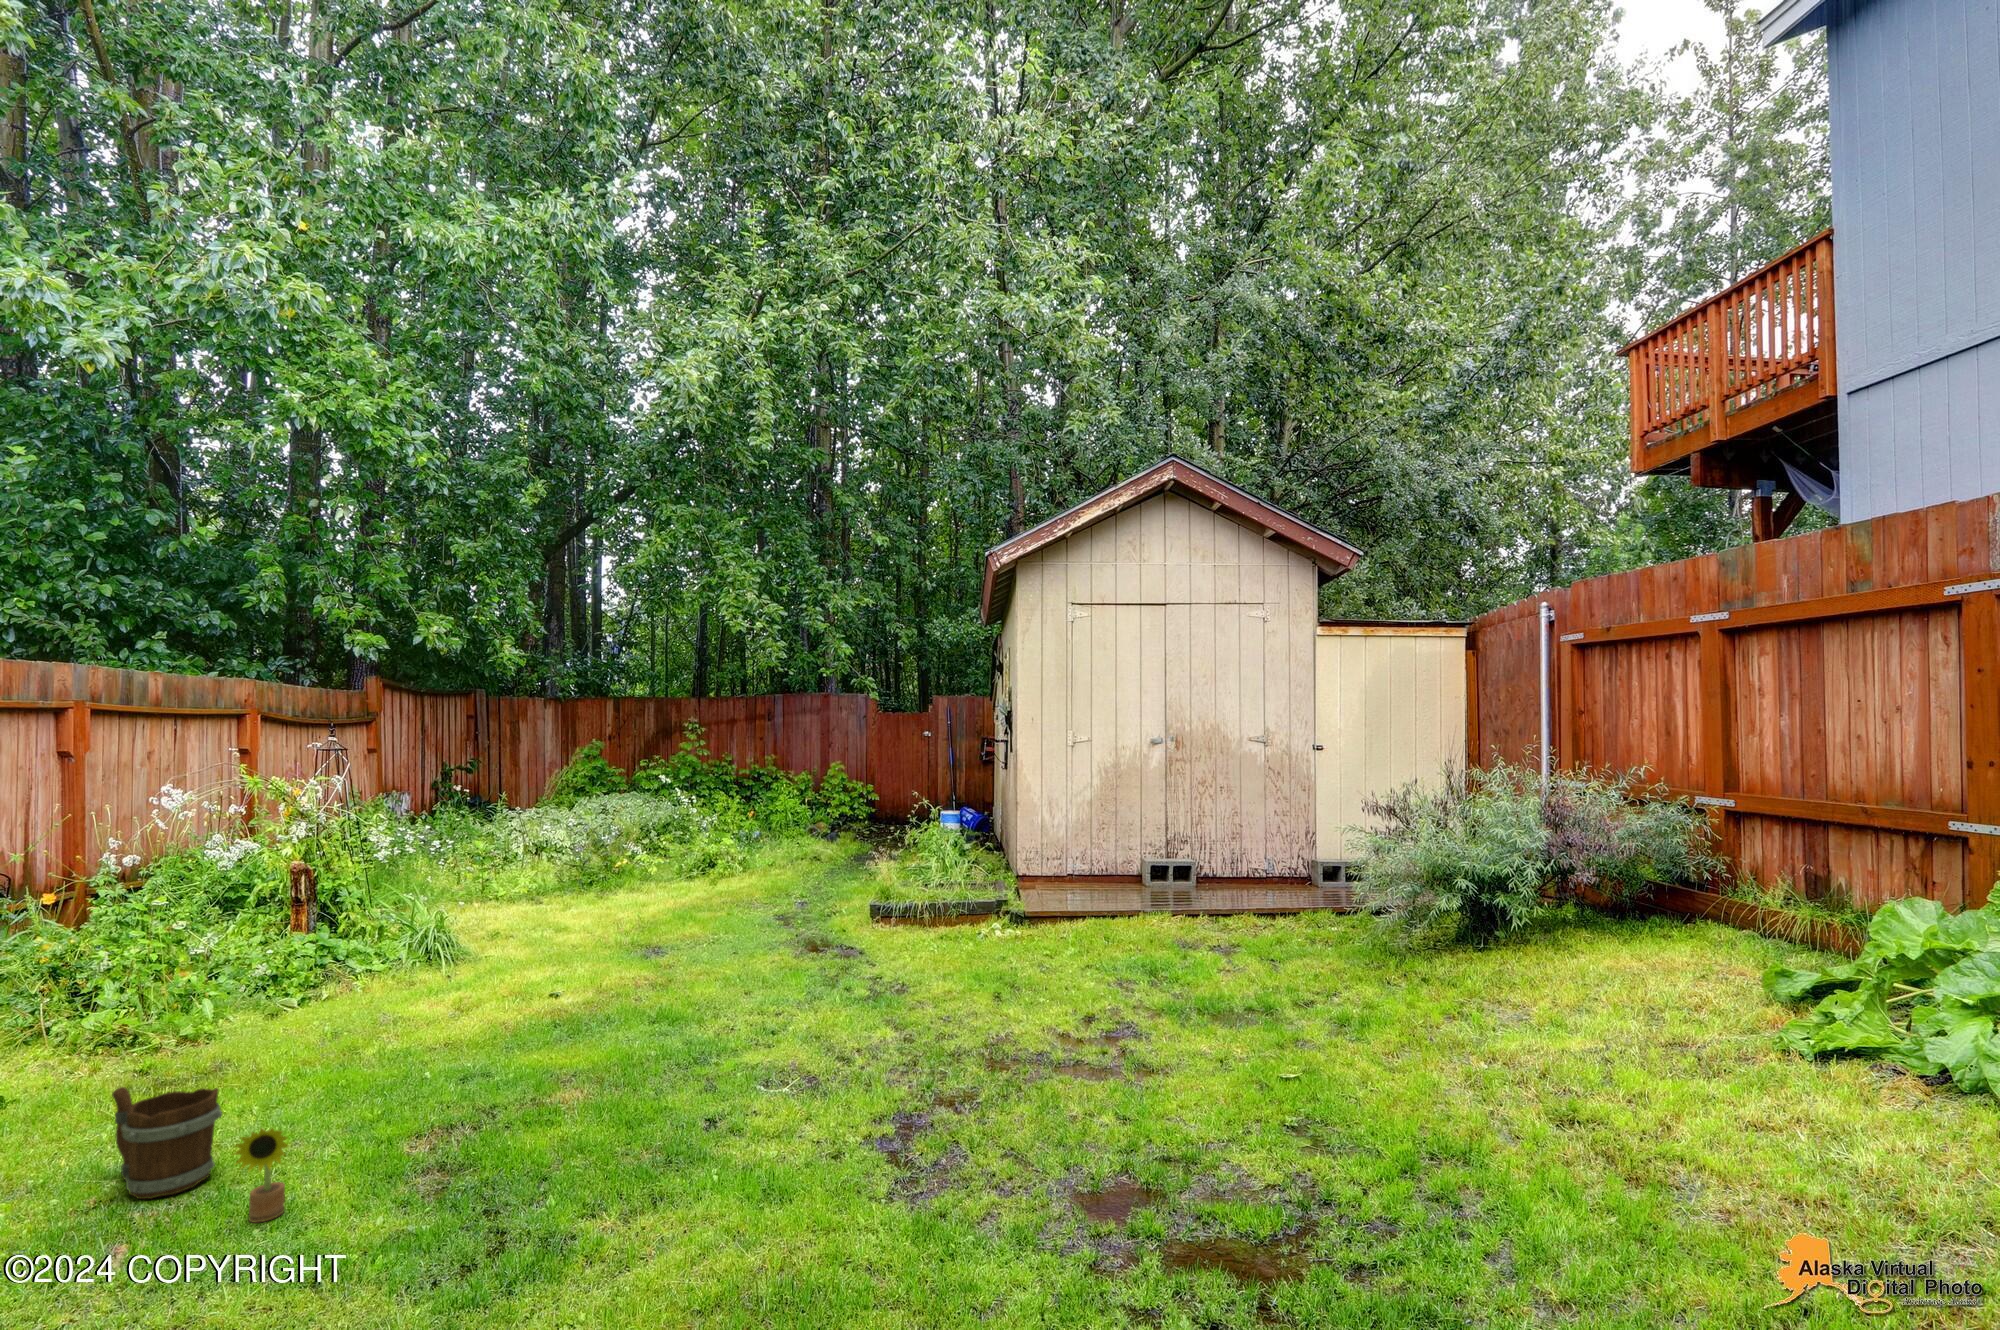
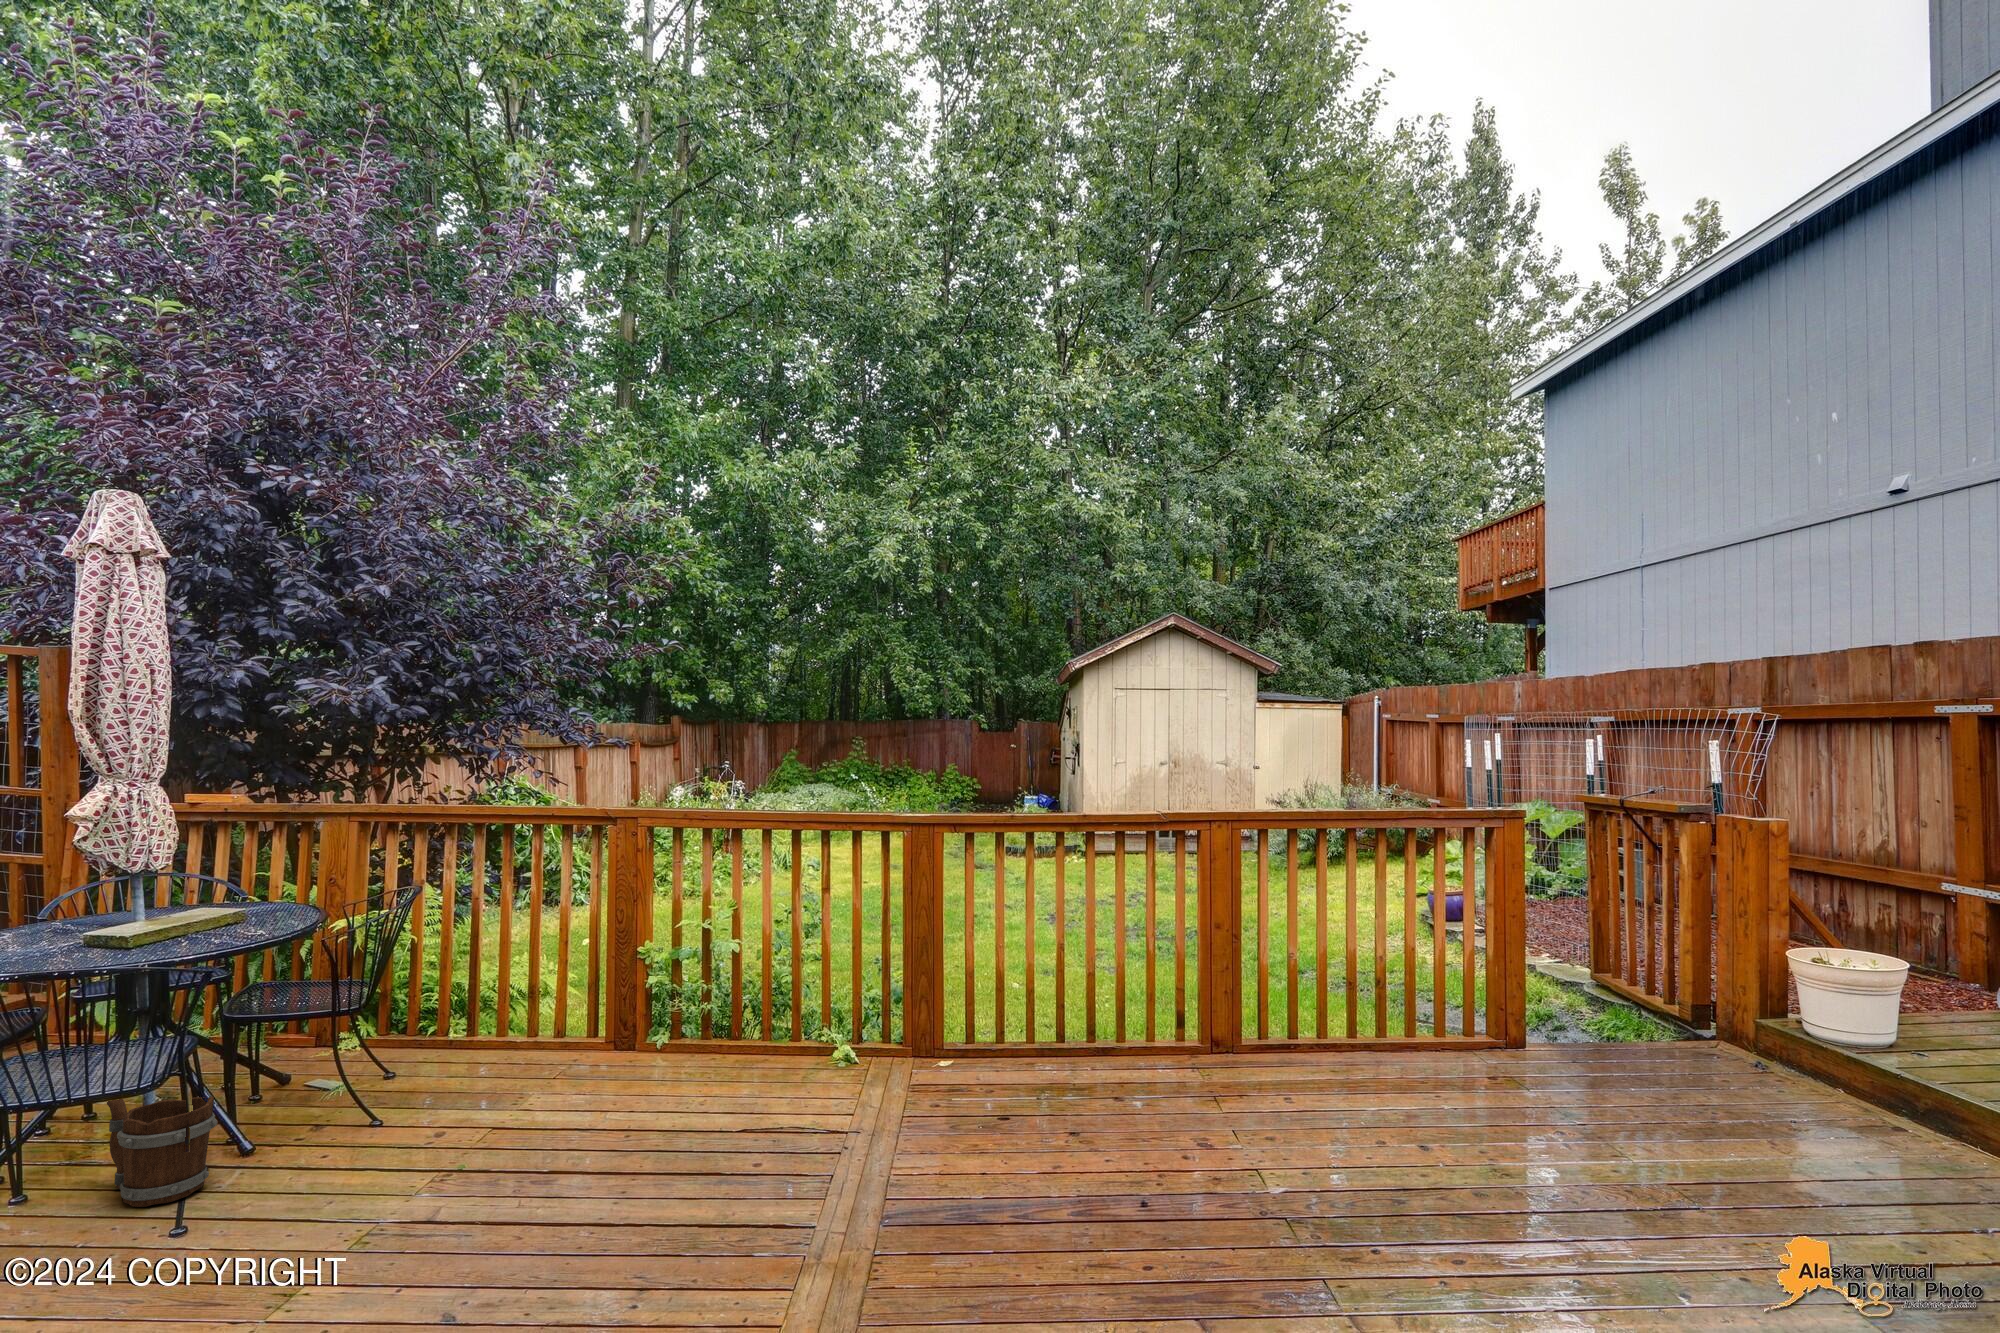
decorative plant: present [234,1128,288,1223] -> none [230,1132,289,1229]

